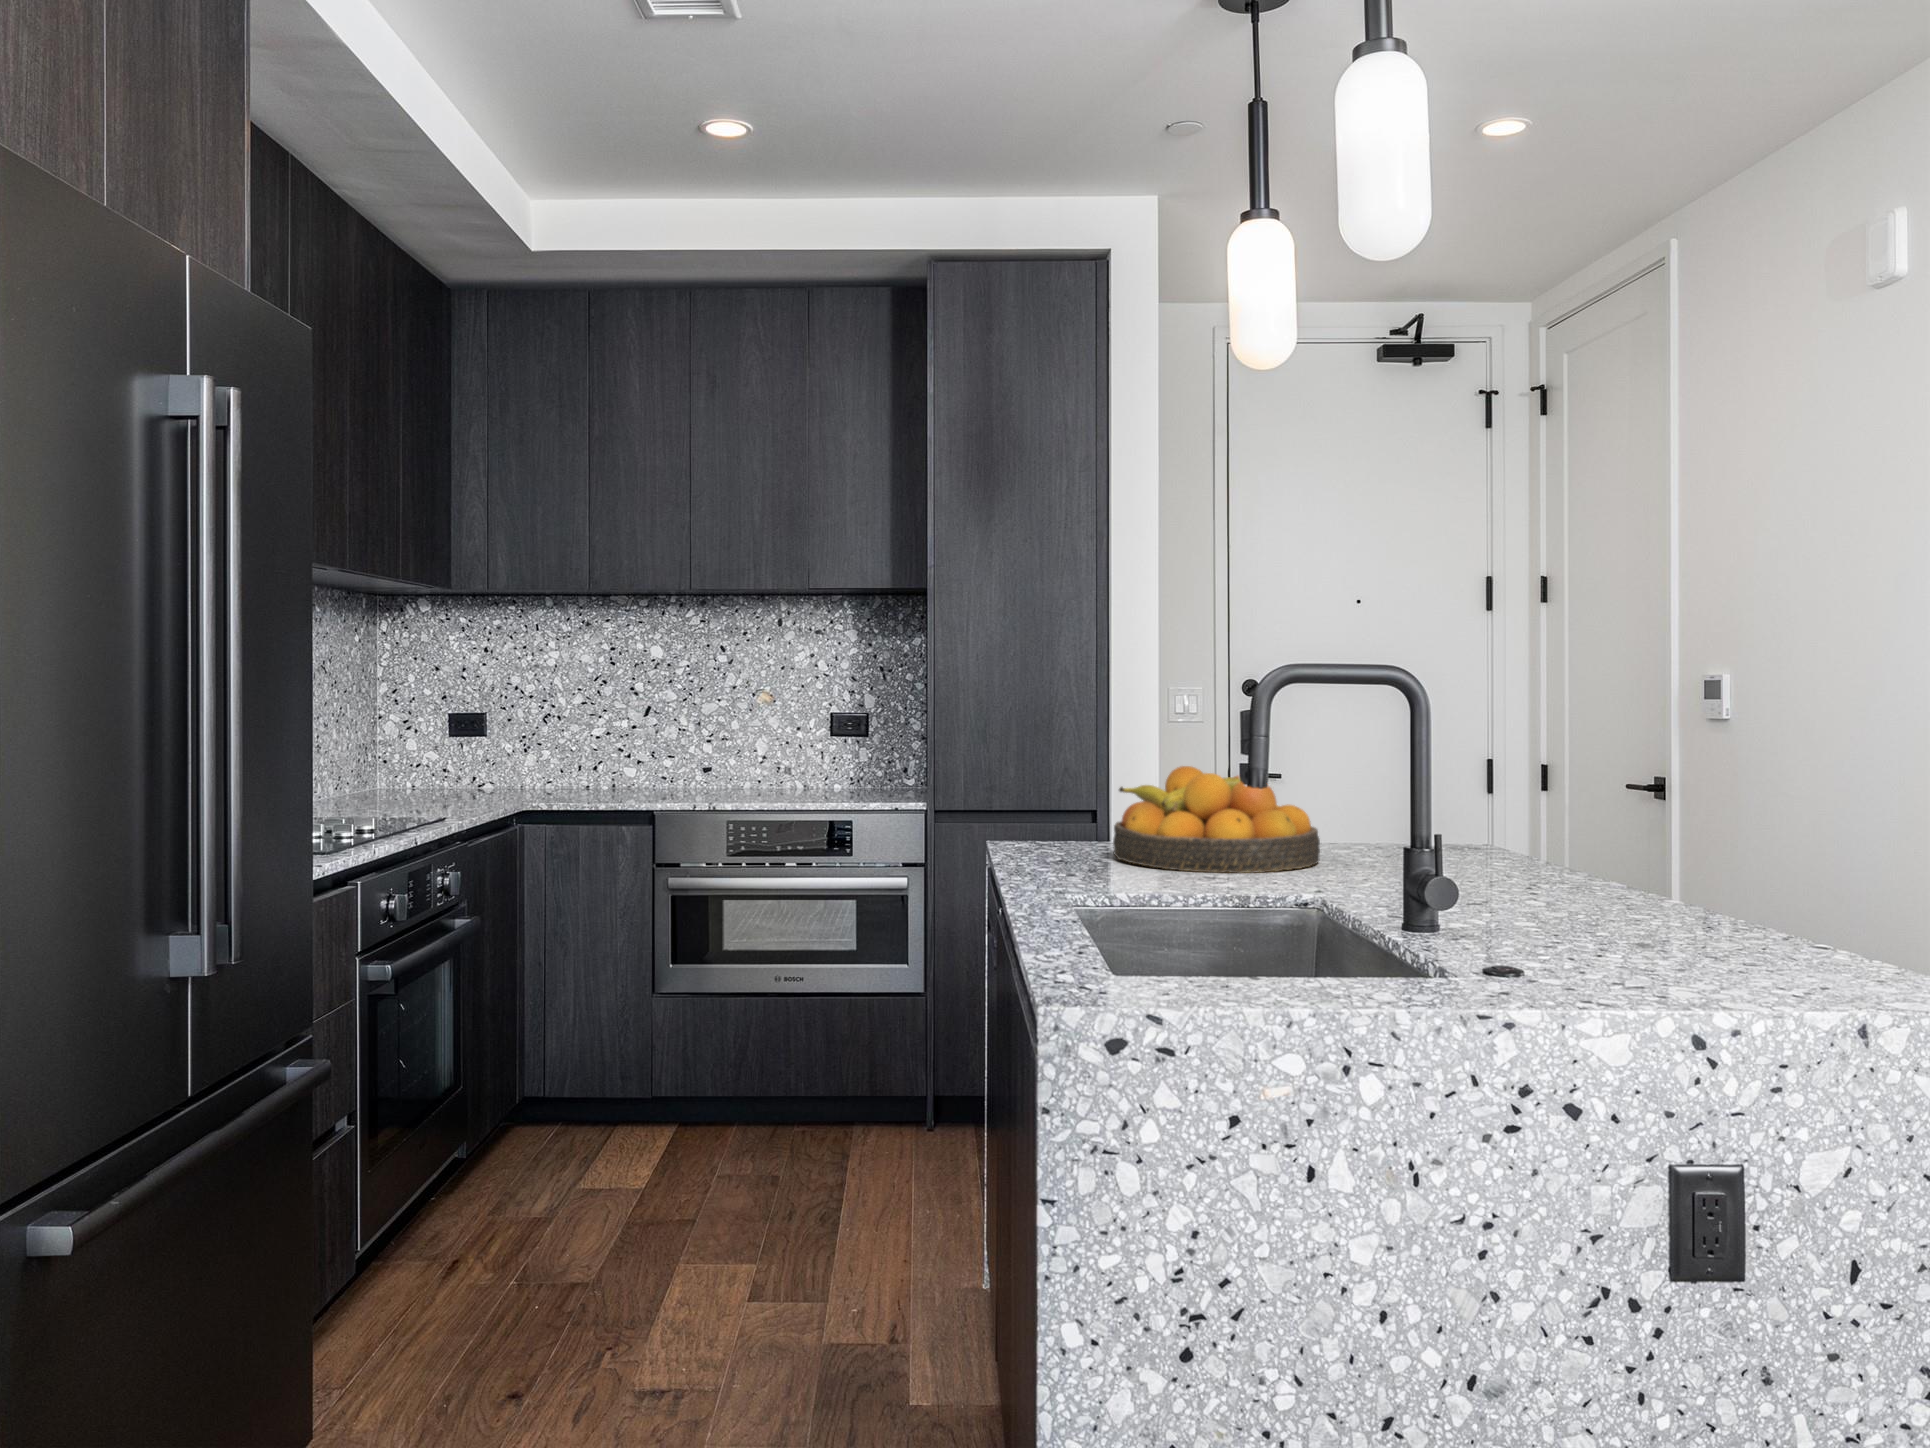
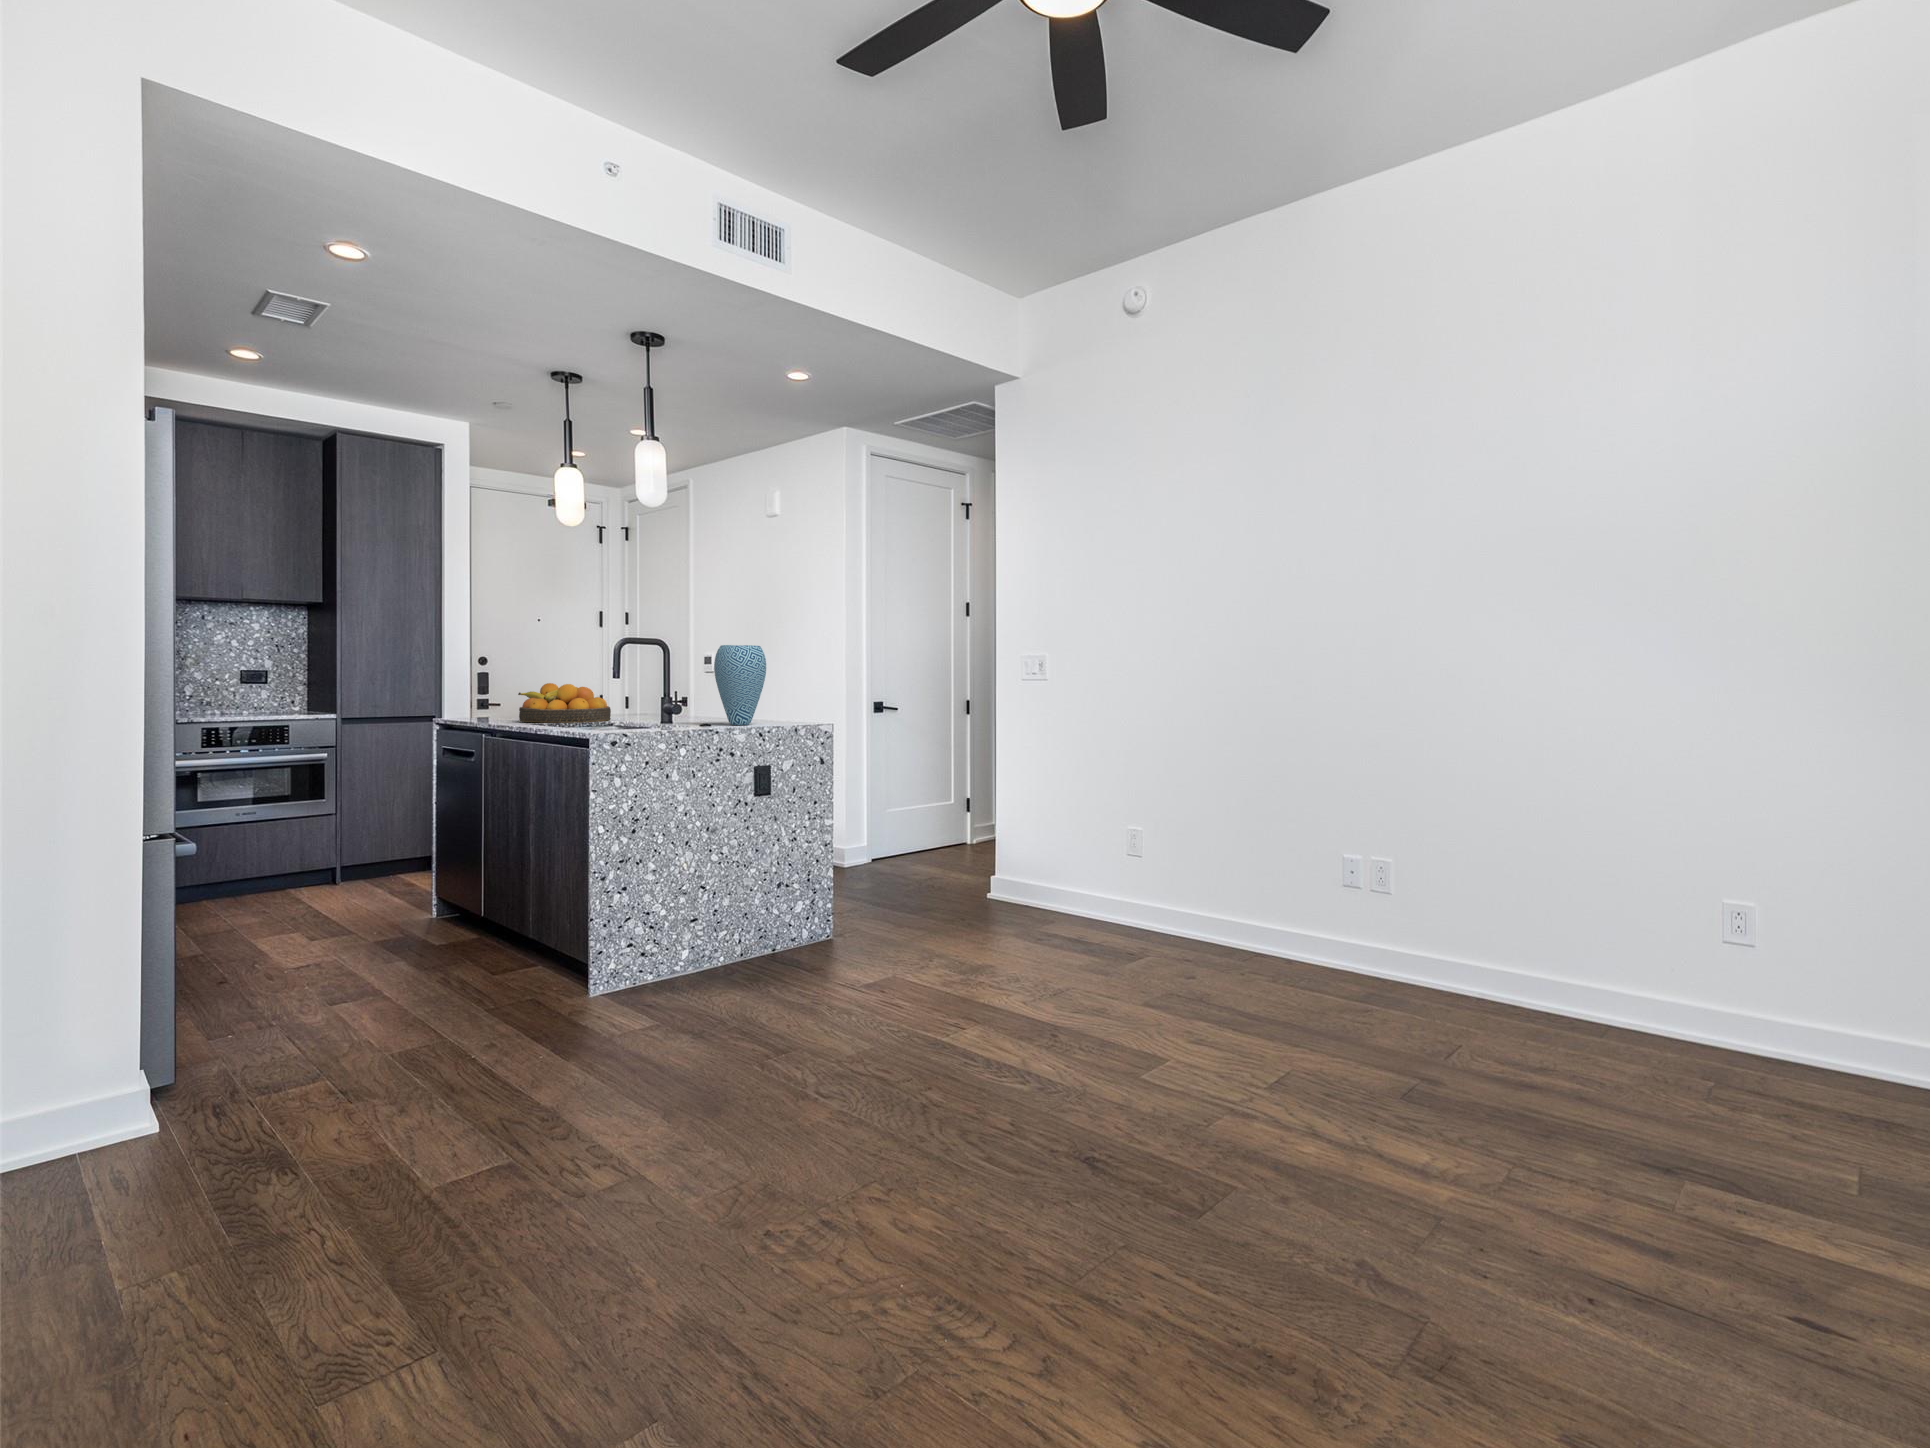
vase: none [1544,681,1740,962] -> present [714,645,766,725]

